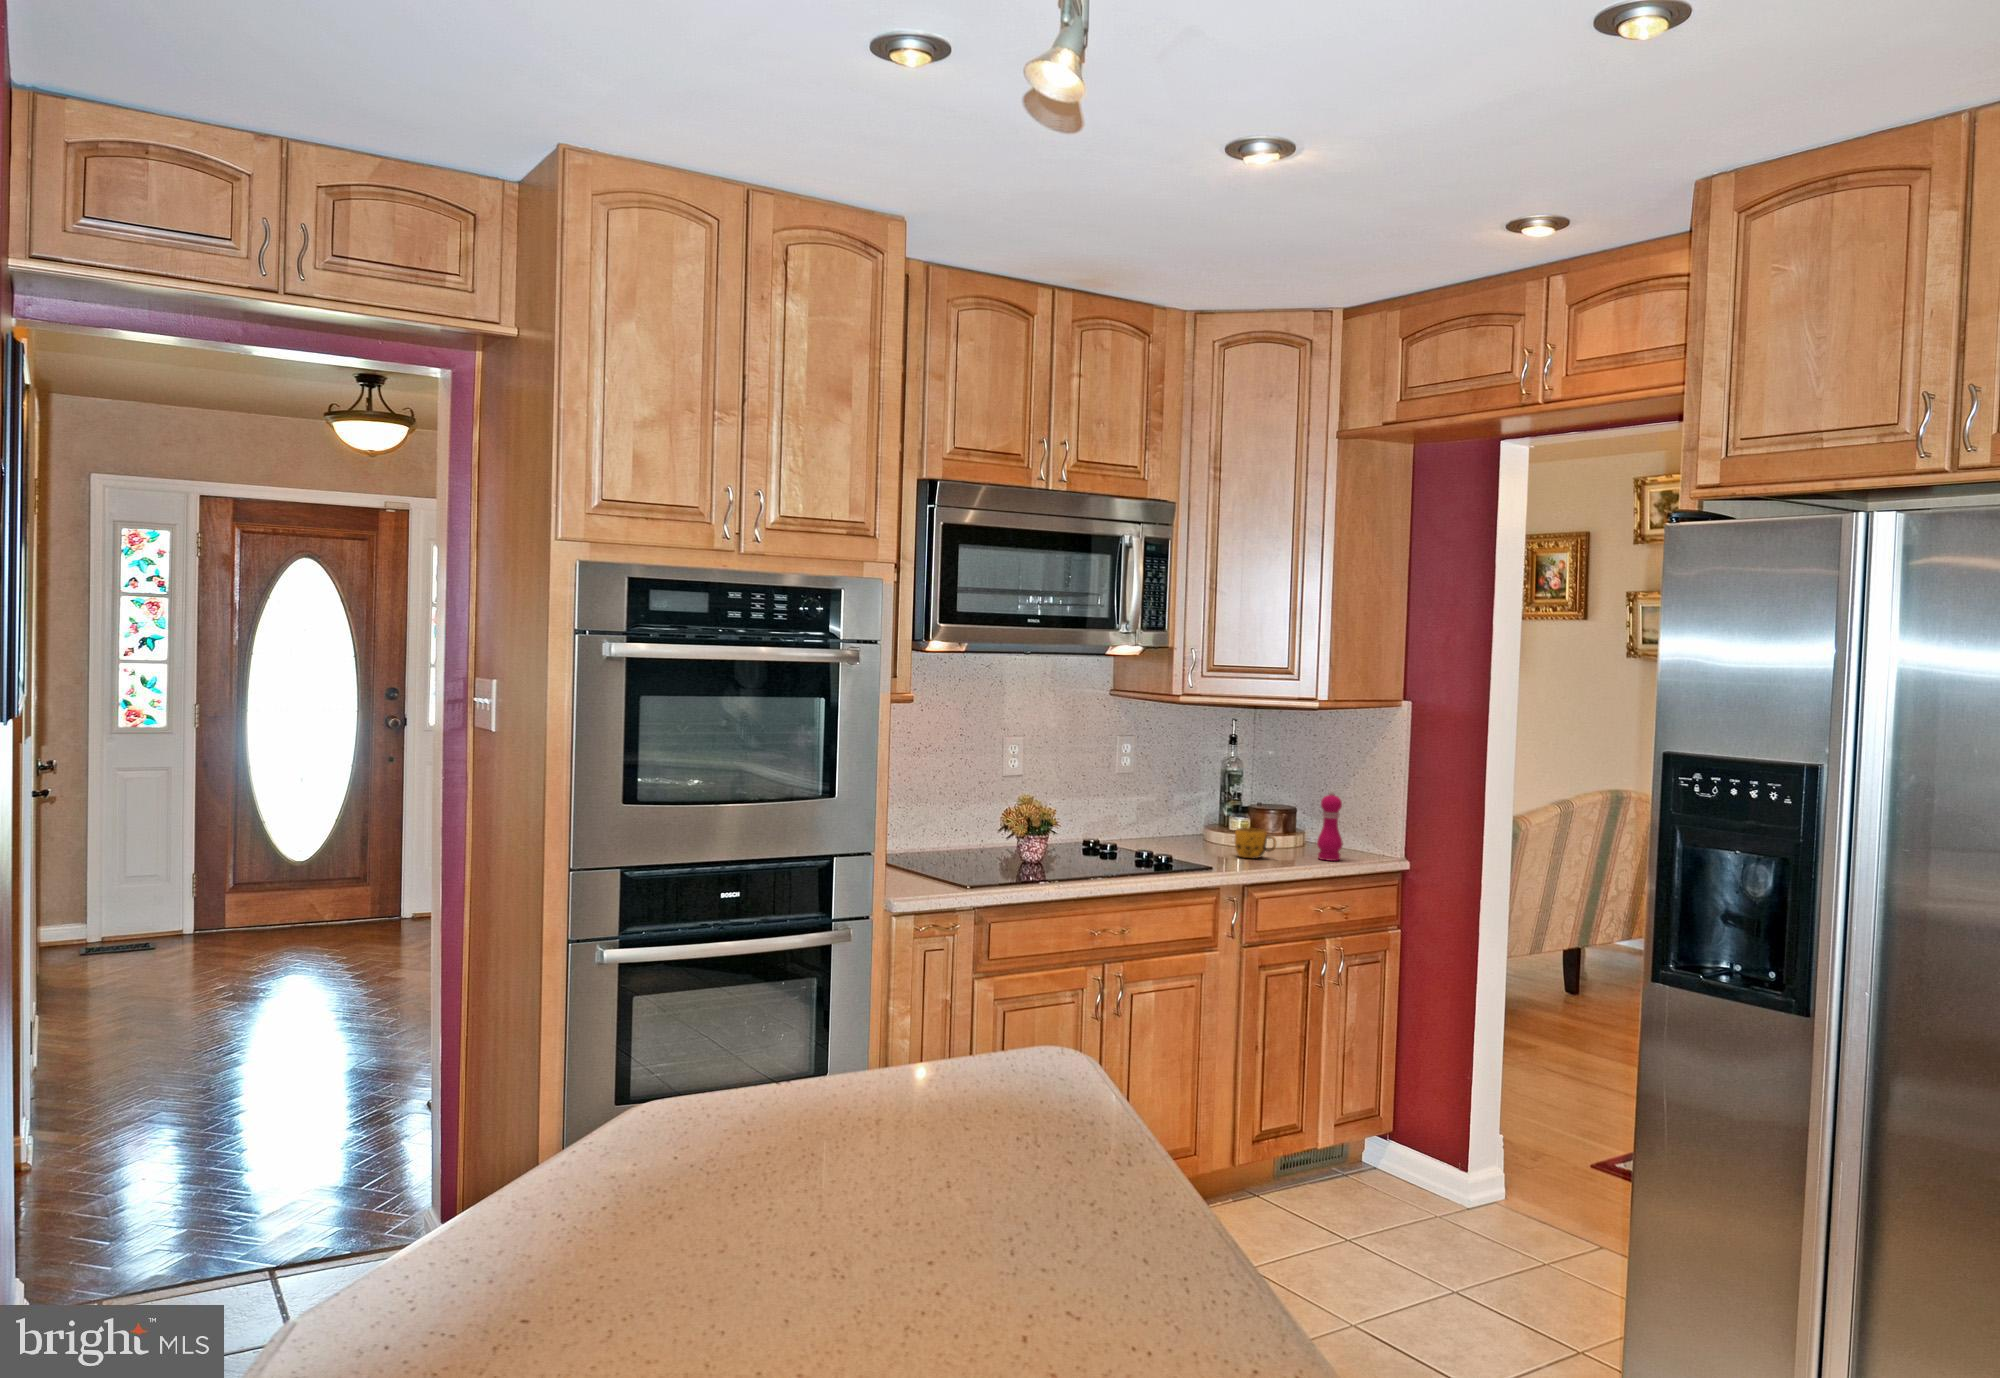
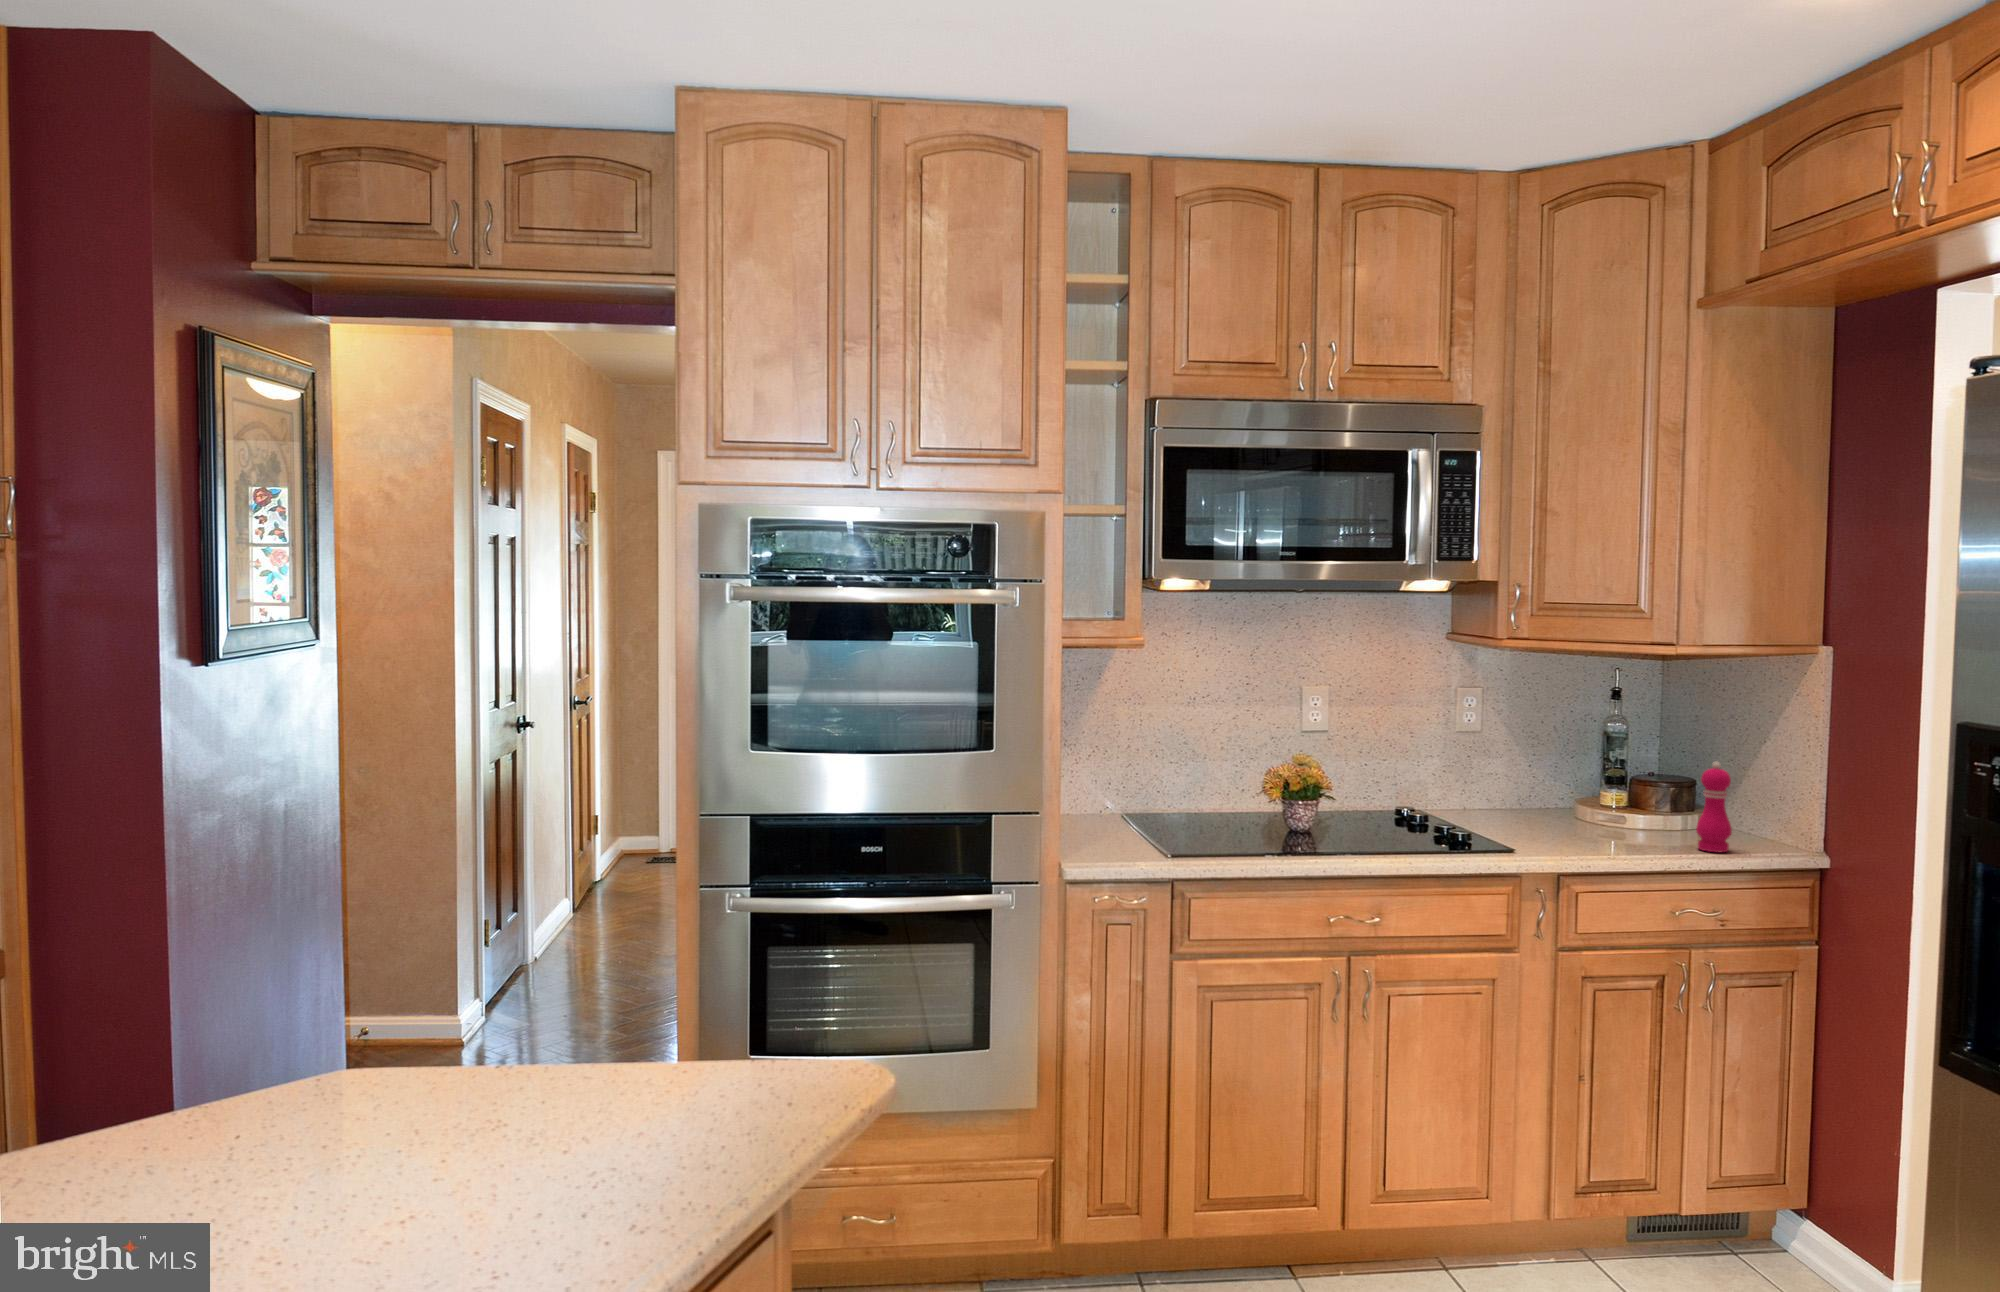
mug: present [1235,828,1276,858] -> none [1582,804,1635,843]

